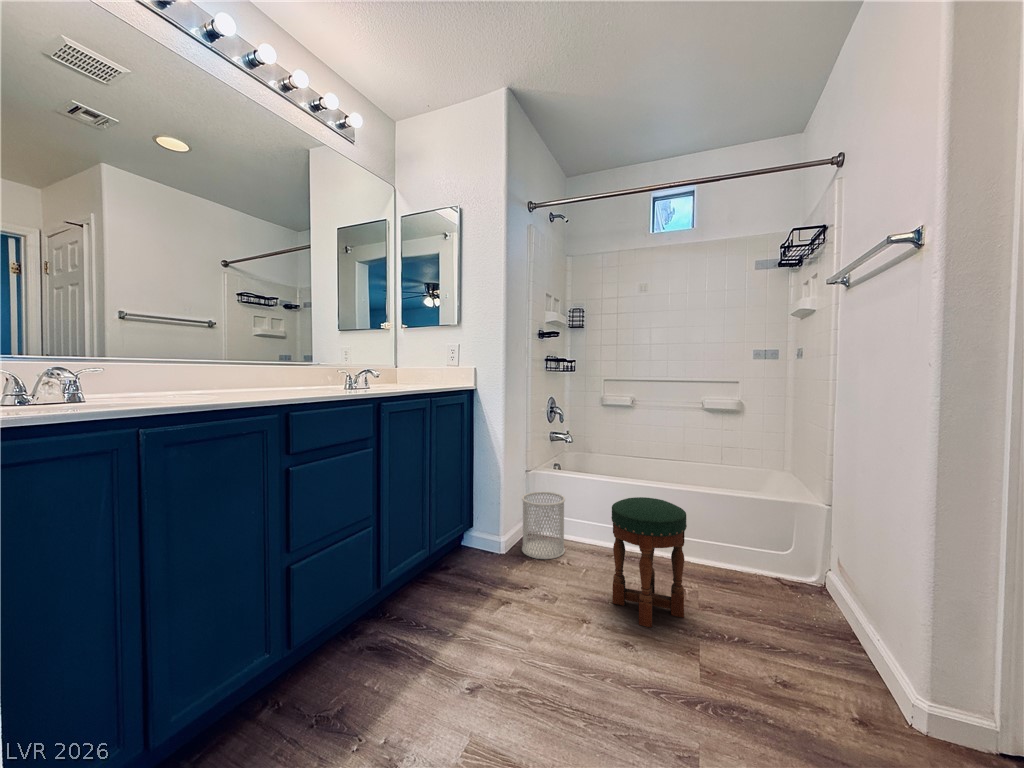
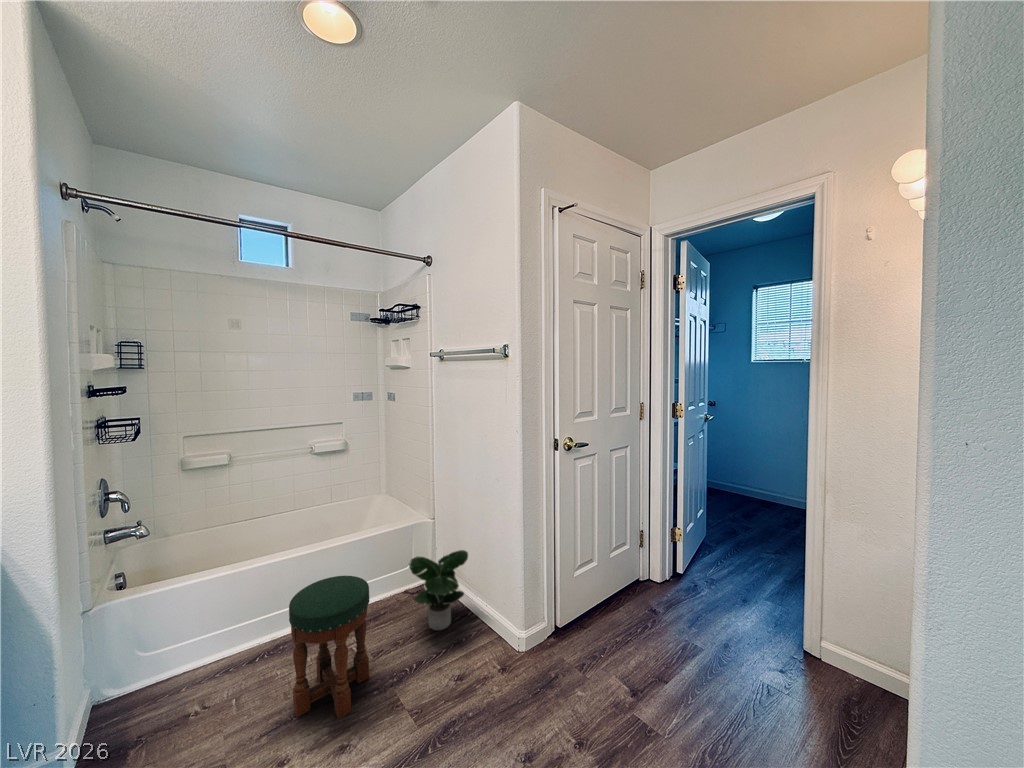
wastebasket: present [522,492,565,559] -> none [93,622,184,747]
potted plant: none [752,528,855,635] -> present [409,550,468,630]

